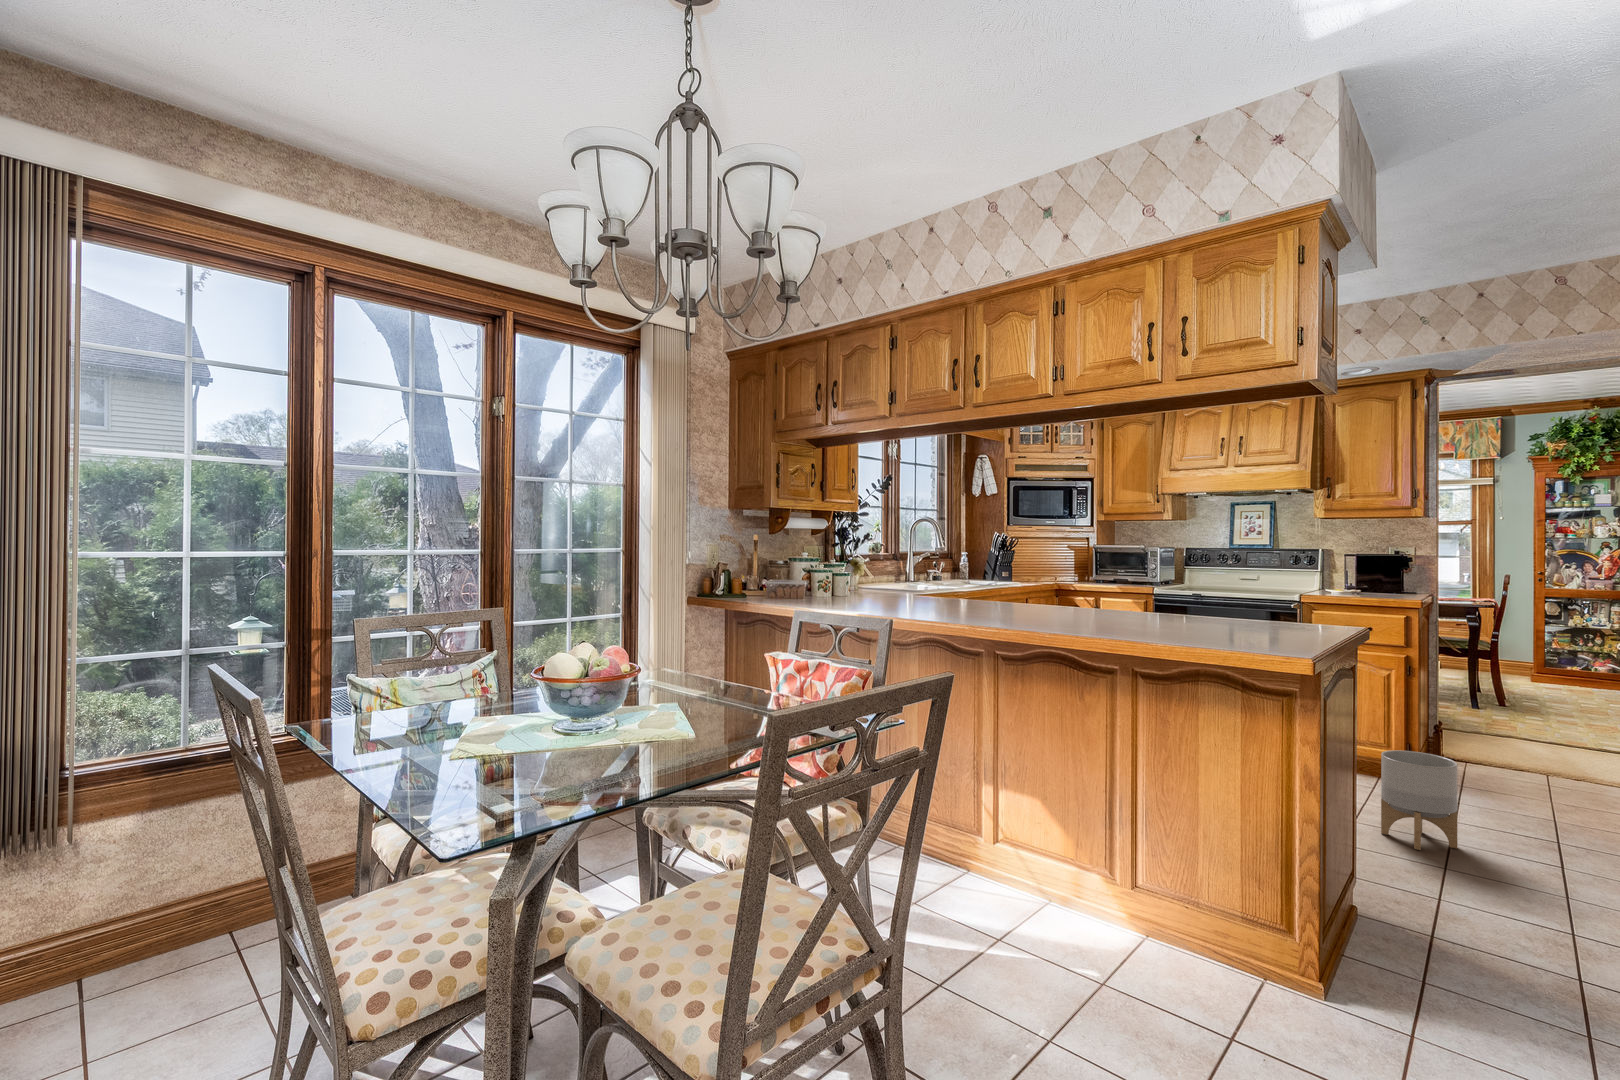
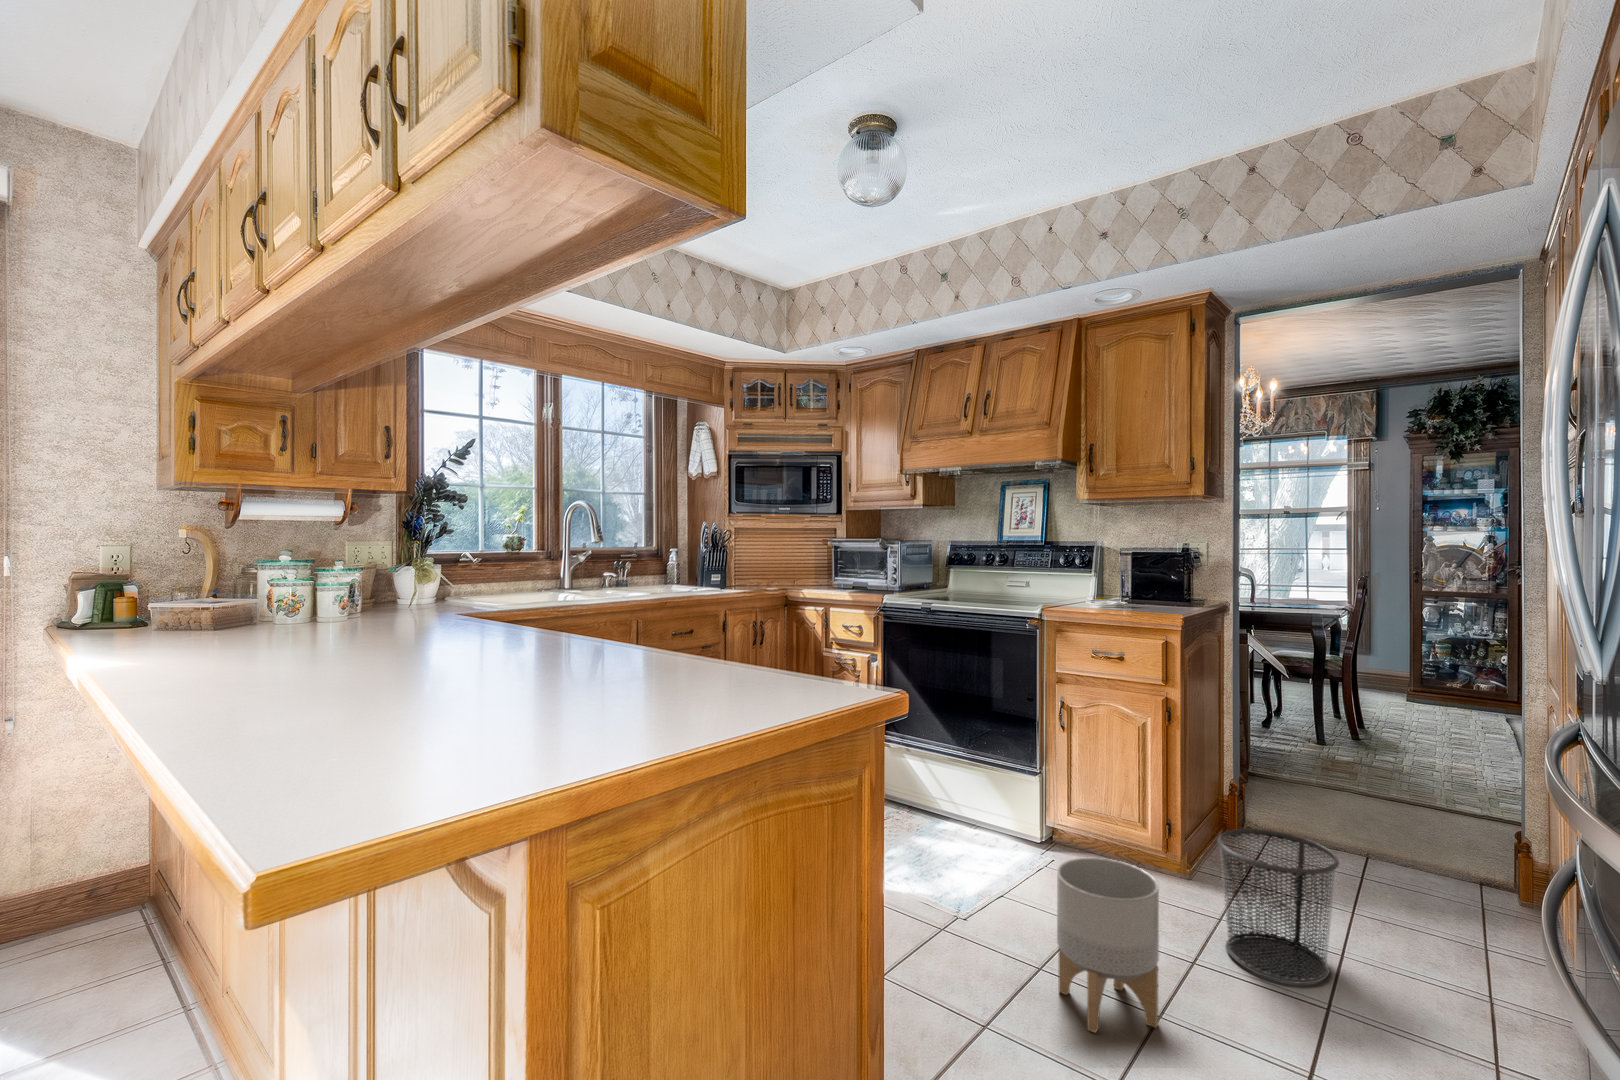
waste bin: none [1470,740,1563,832] -> present [1217,829,1339,984]

